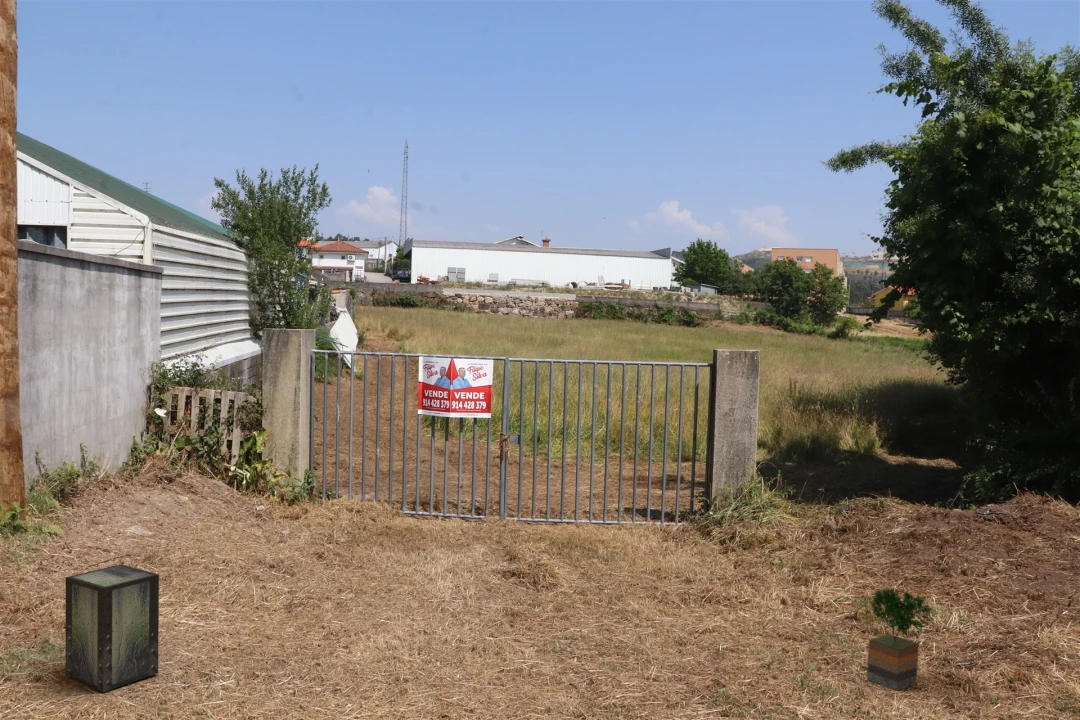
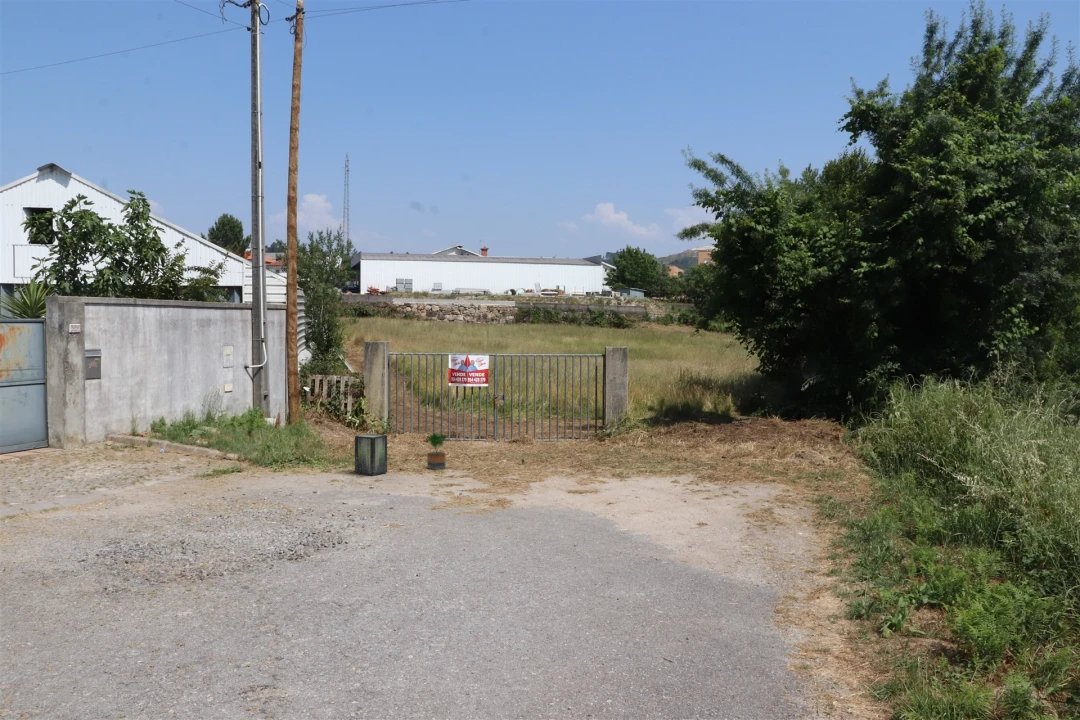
potted tree: present [867,589,931,690] -> present [426,433,449,470]

